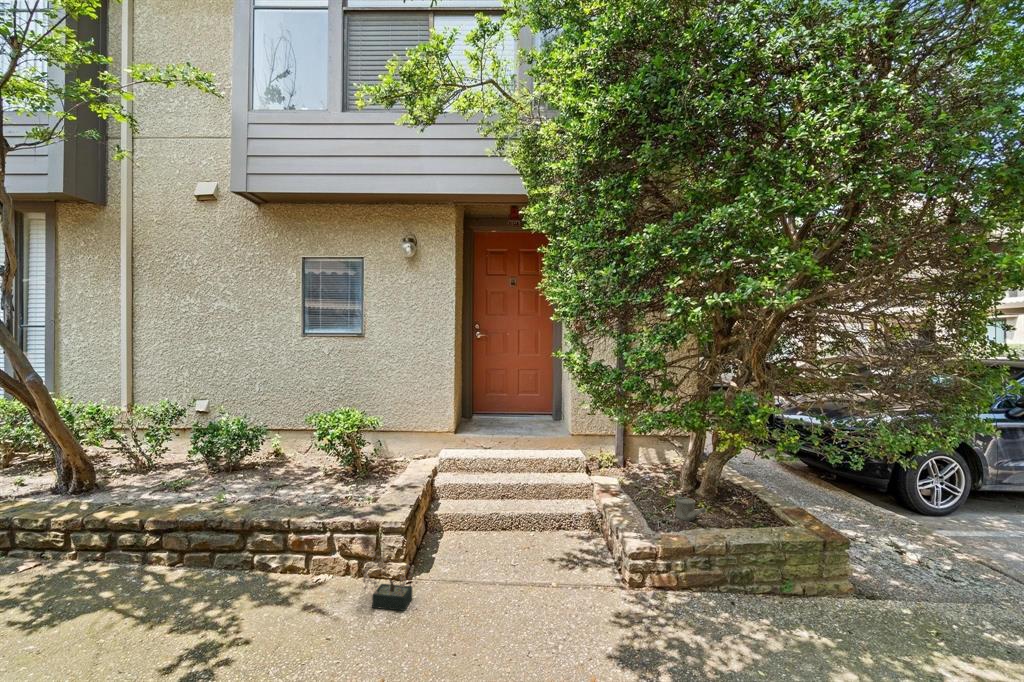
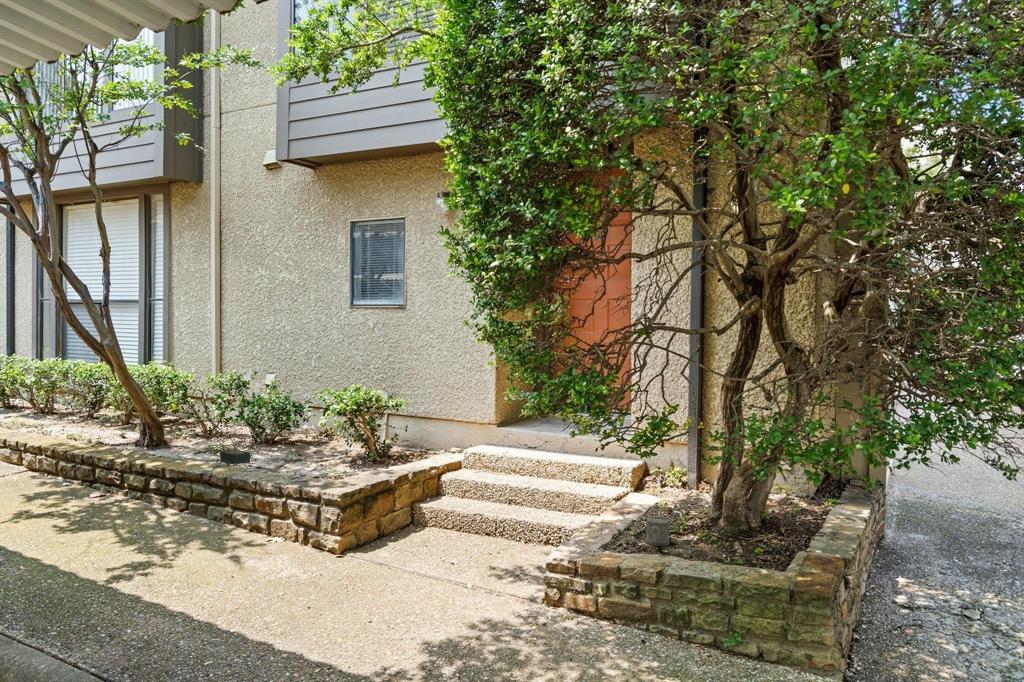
decorative plant: present [362,550,419,611] -> present [214,424,252,464]

